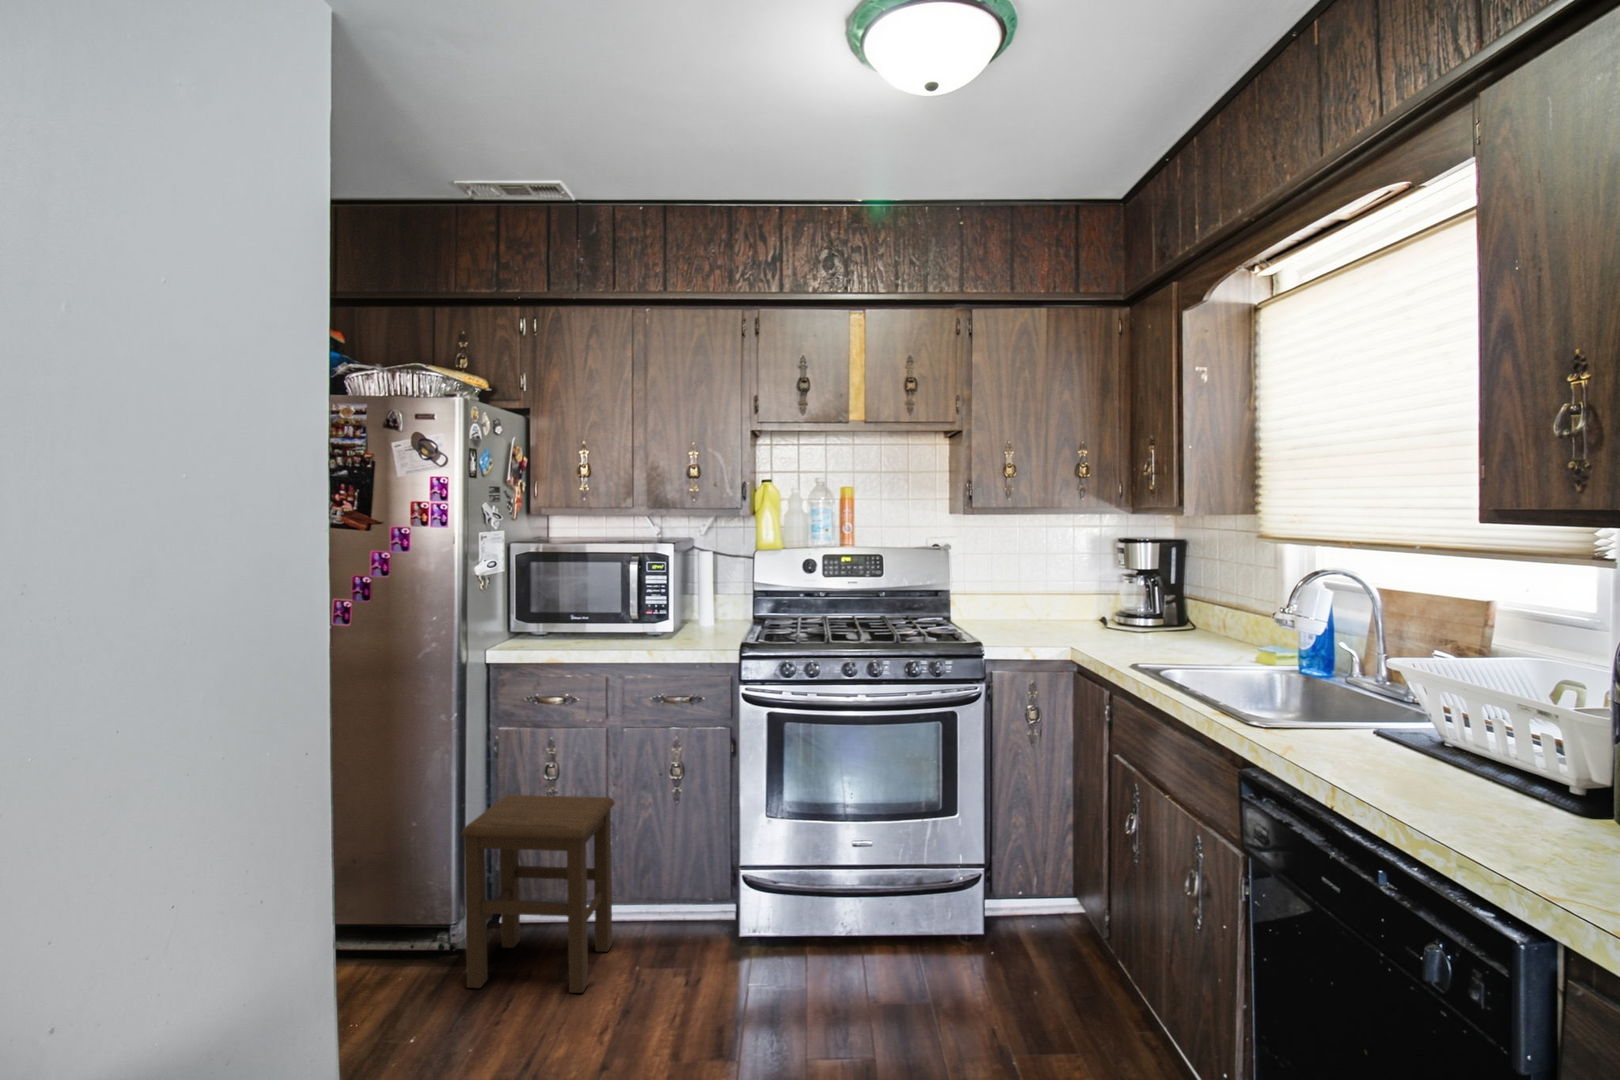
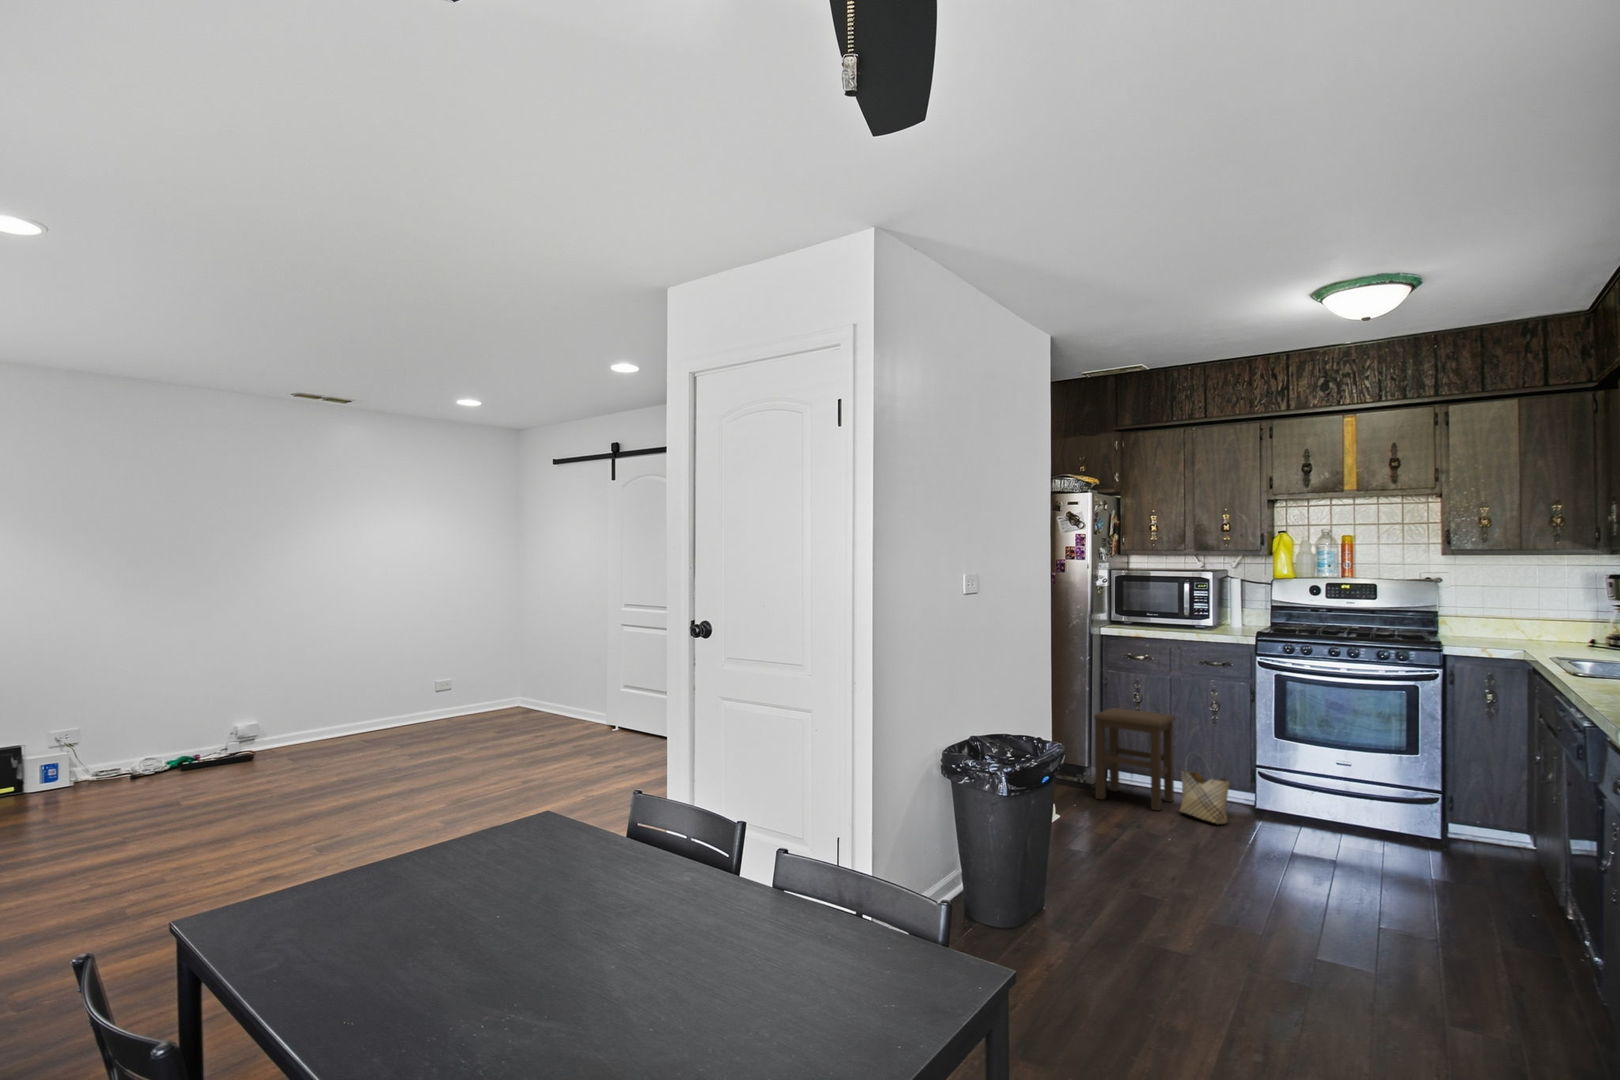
woven basket: none [619,862,704,1006] -> present [1180,756,1230,824]

